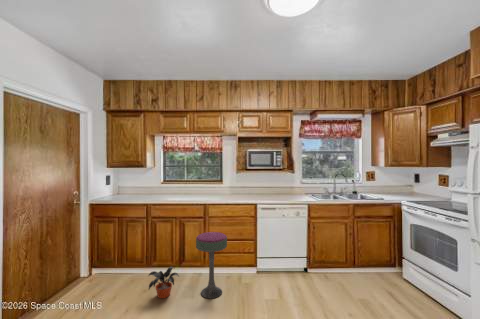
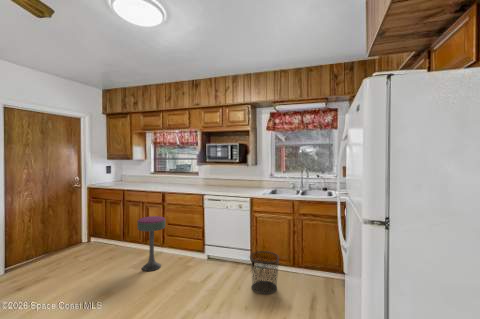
waste bin: none [331,256,363,299] -> present [250,251,279,294]
potted plant: present [149,267,178,298] -> none [103,241,131,265]

